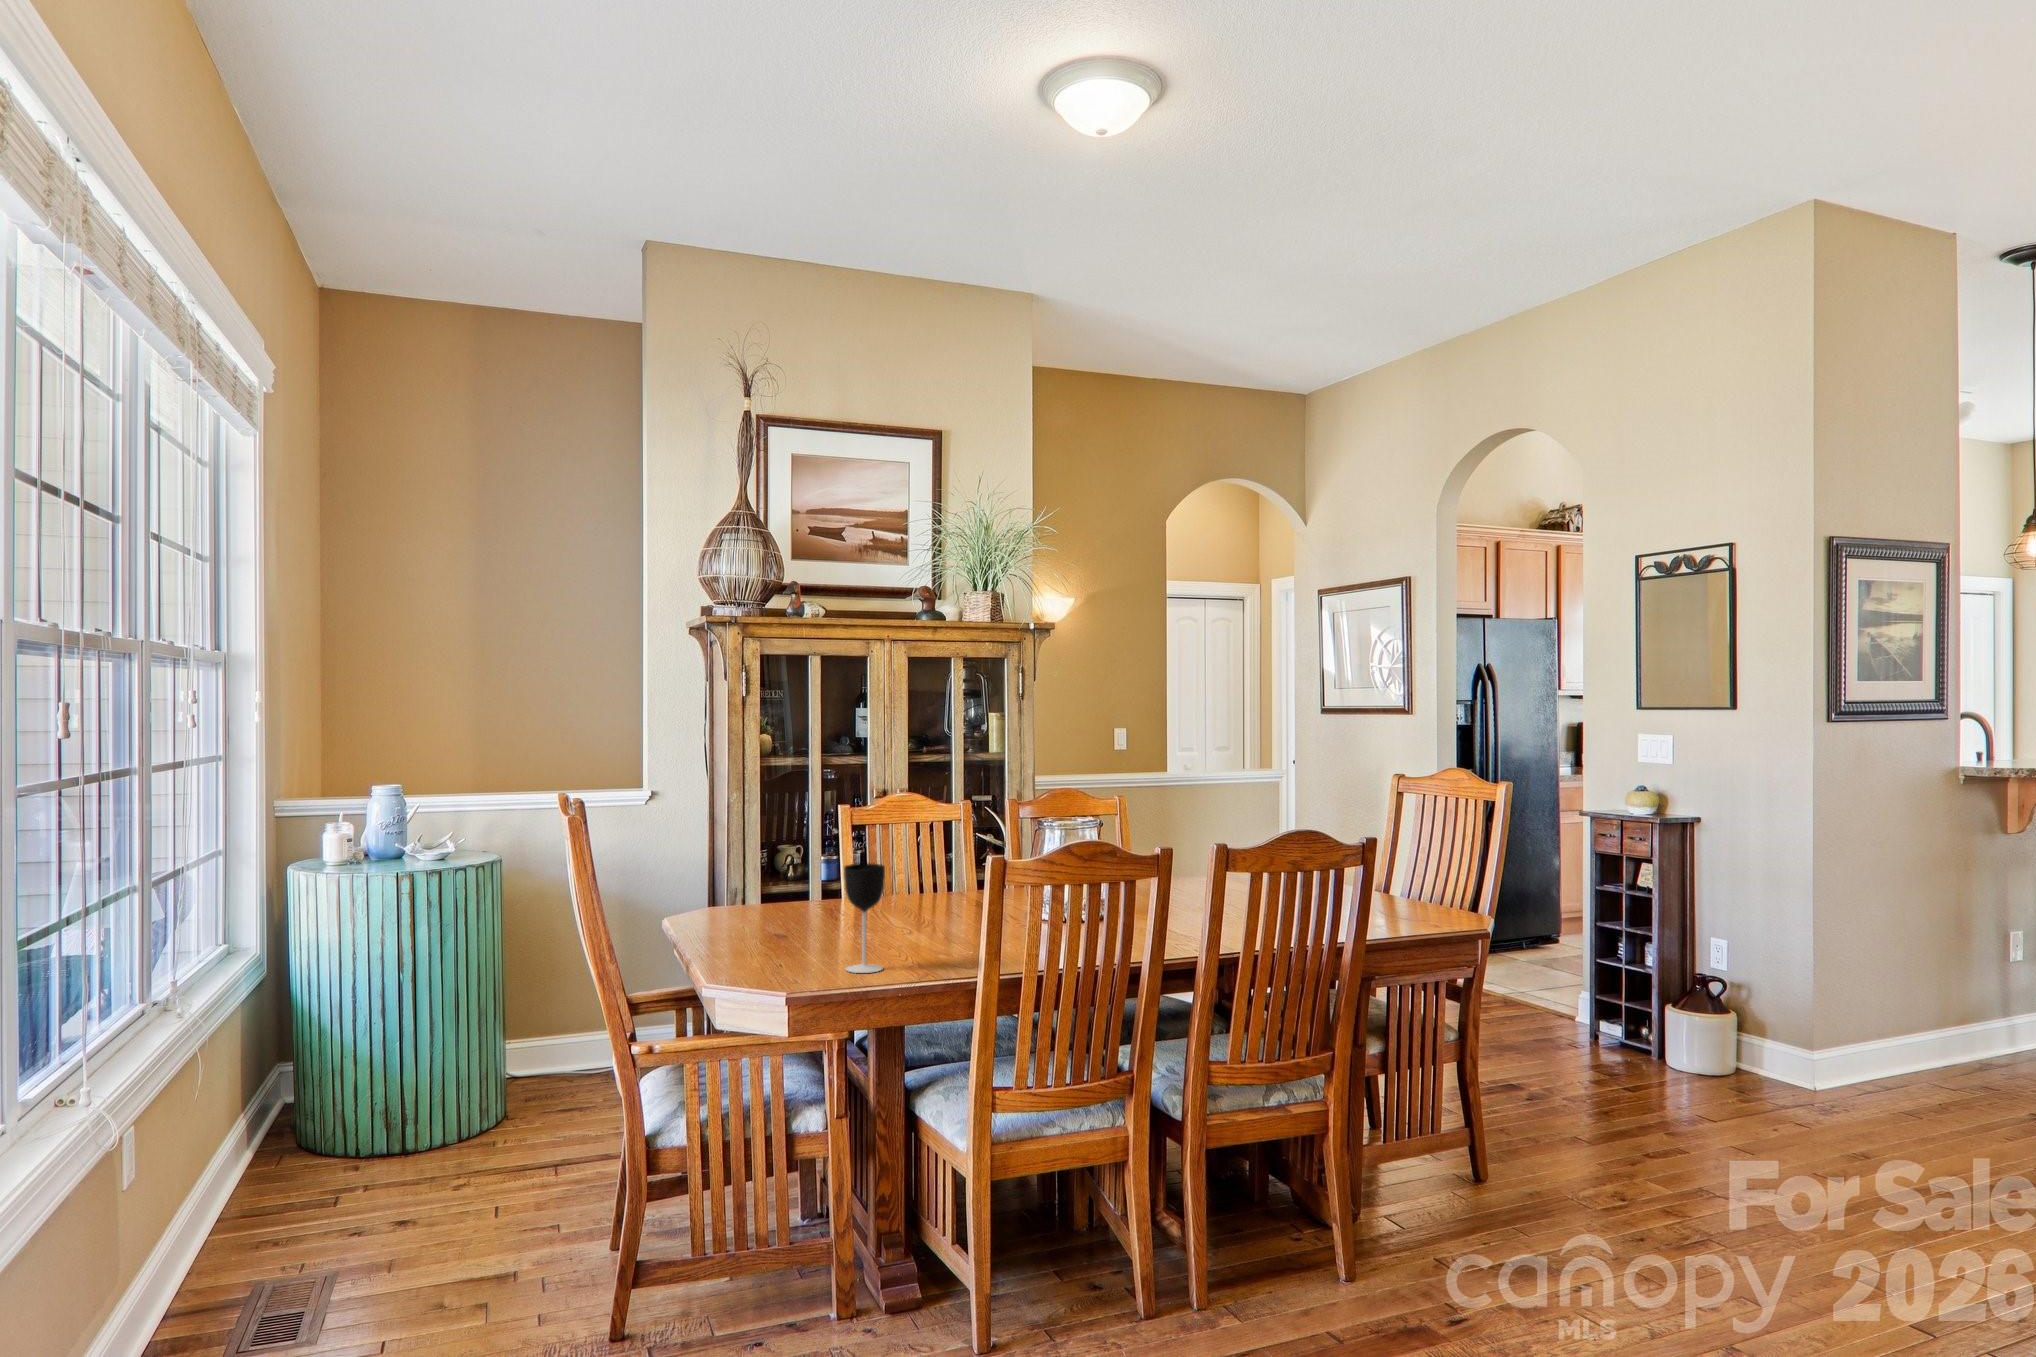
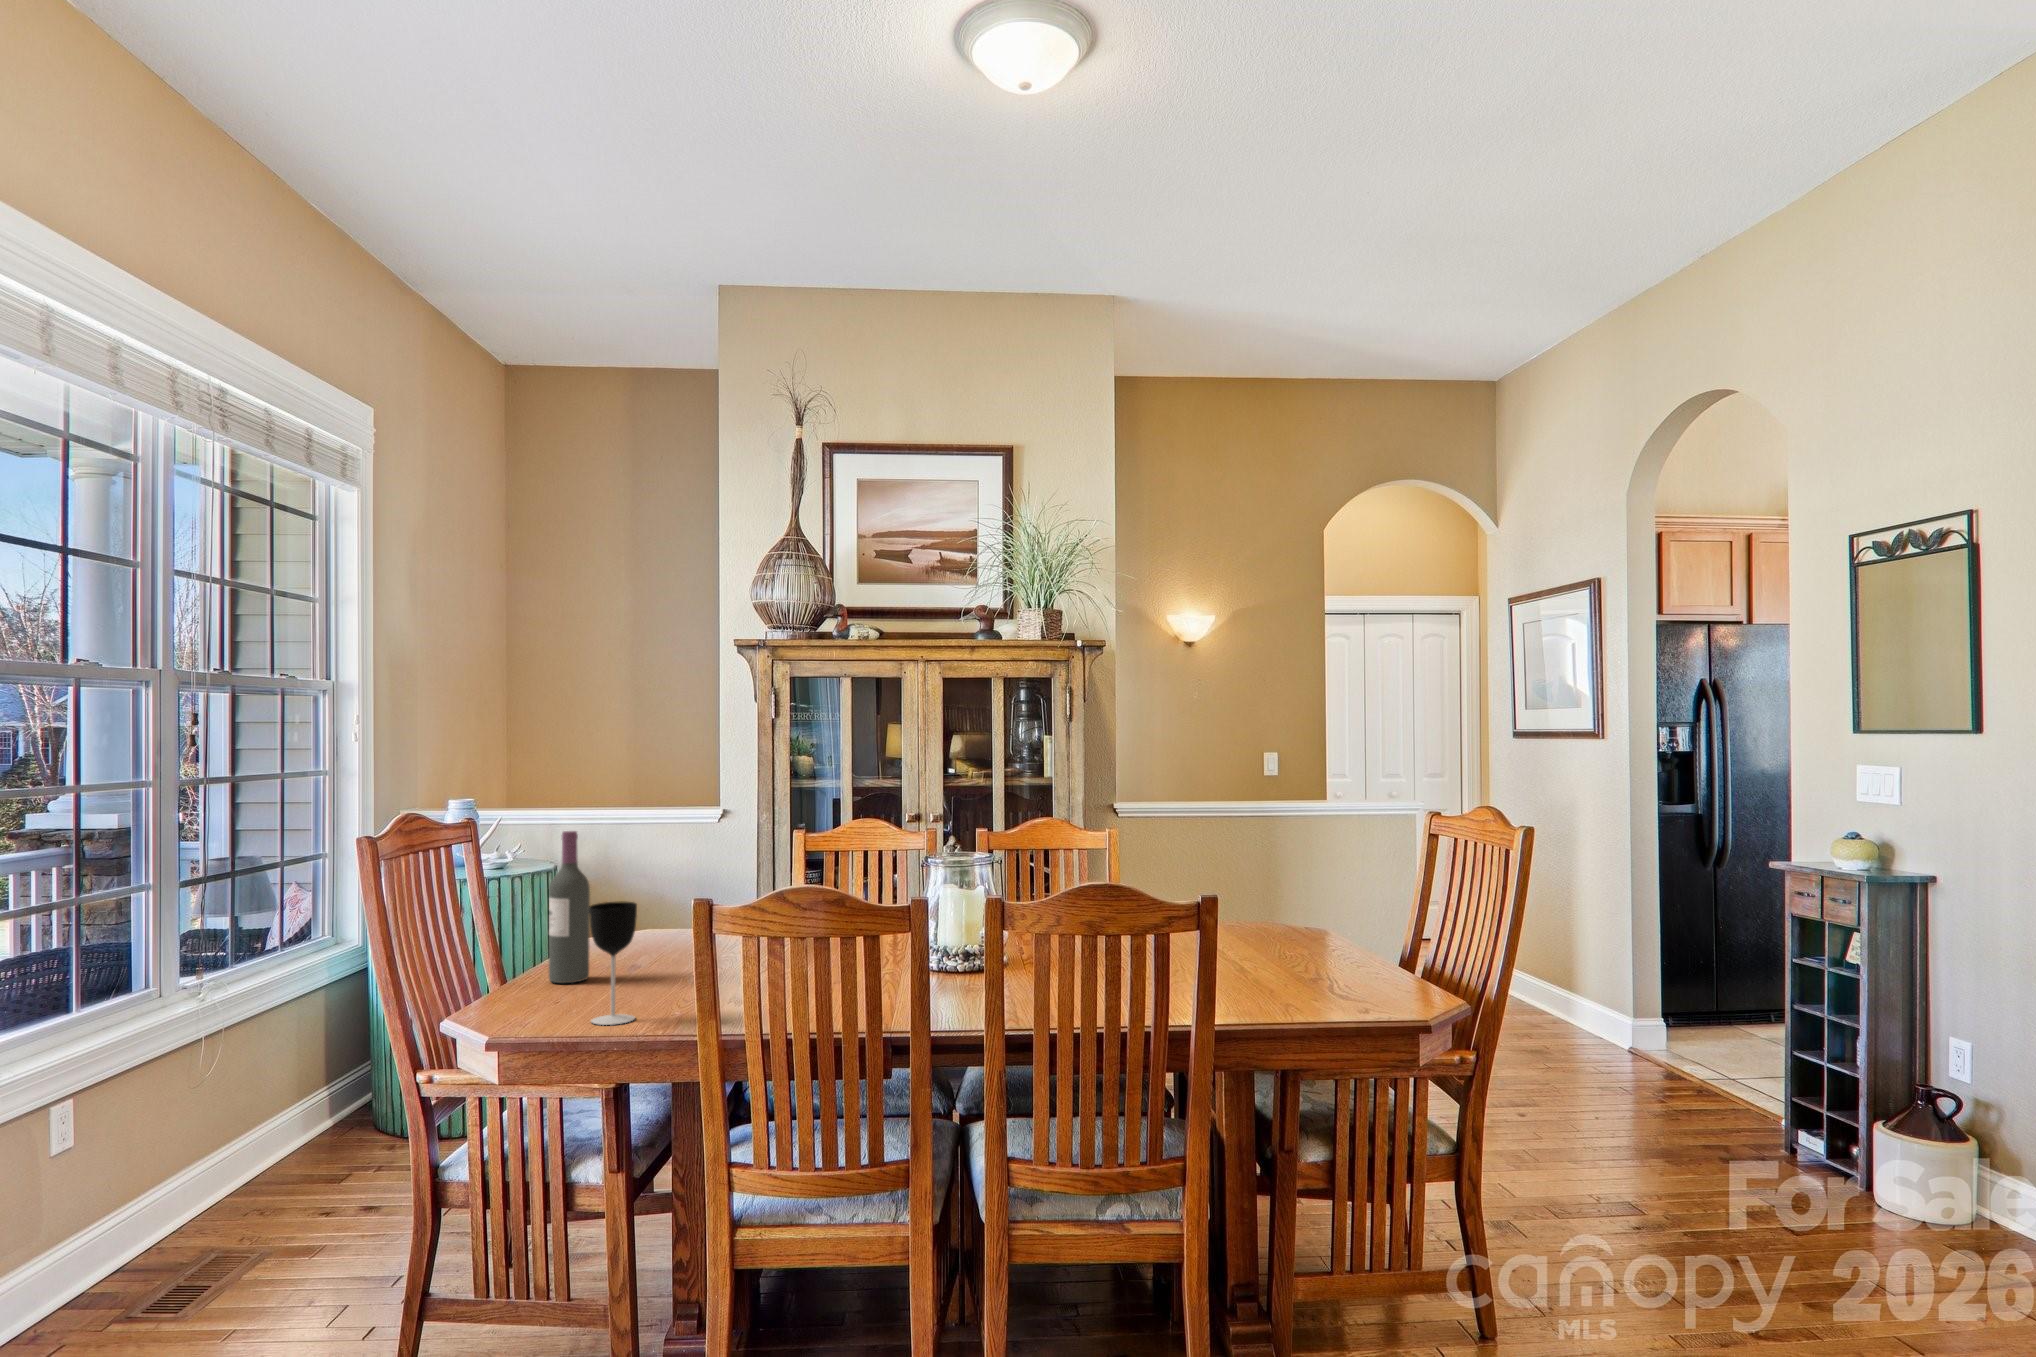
wine bottle: none [731,802,768,943] -> present [549,831,590,983]

